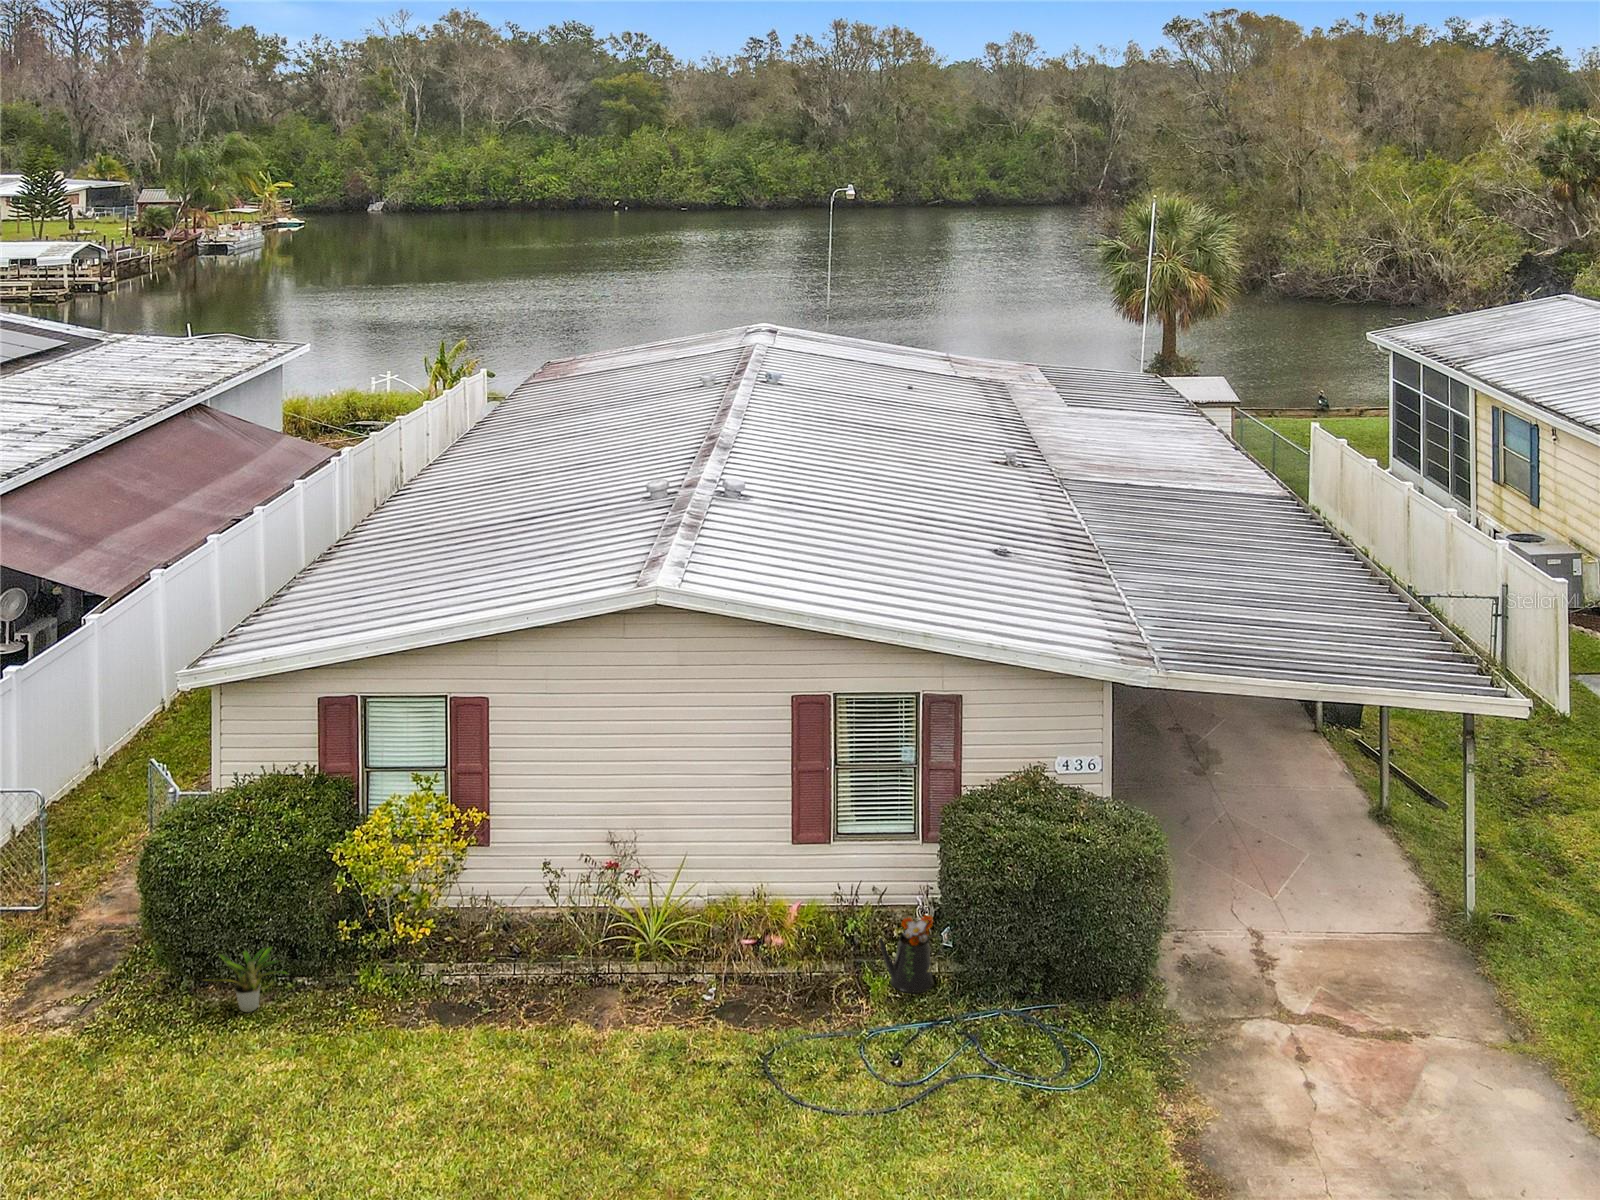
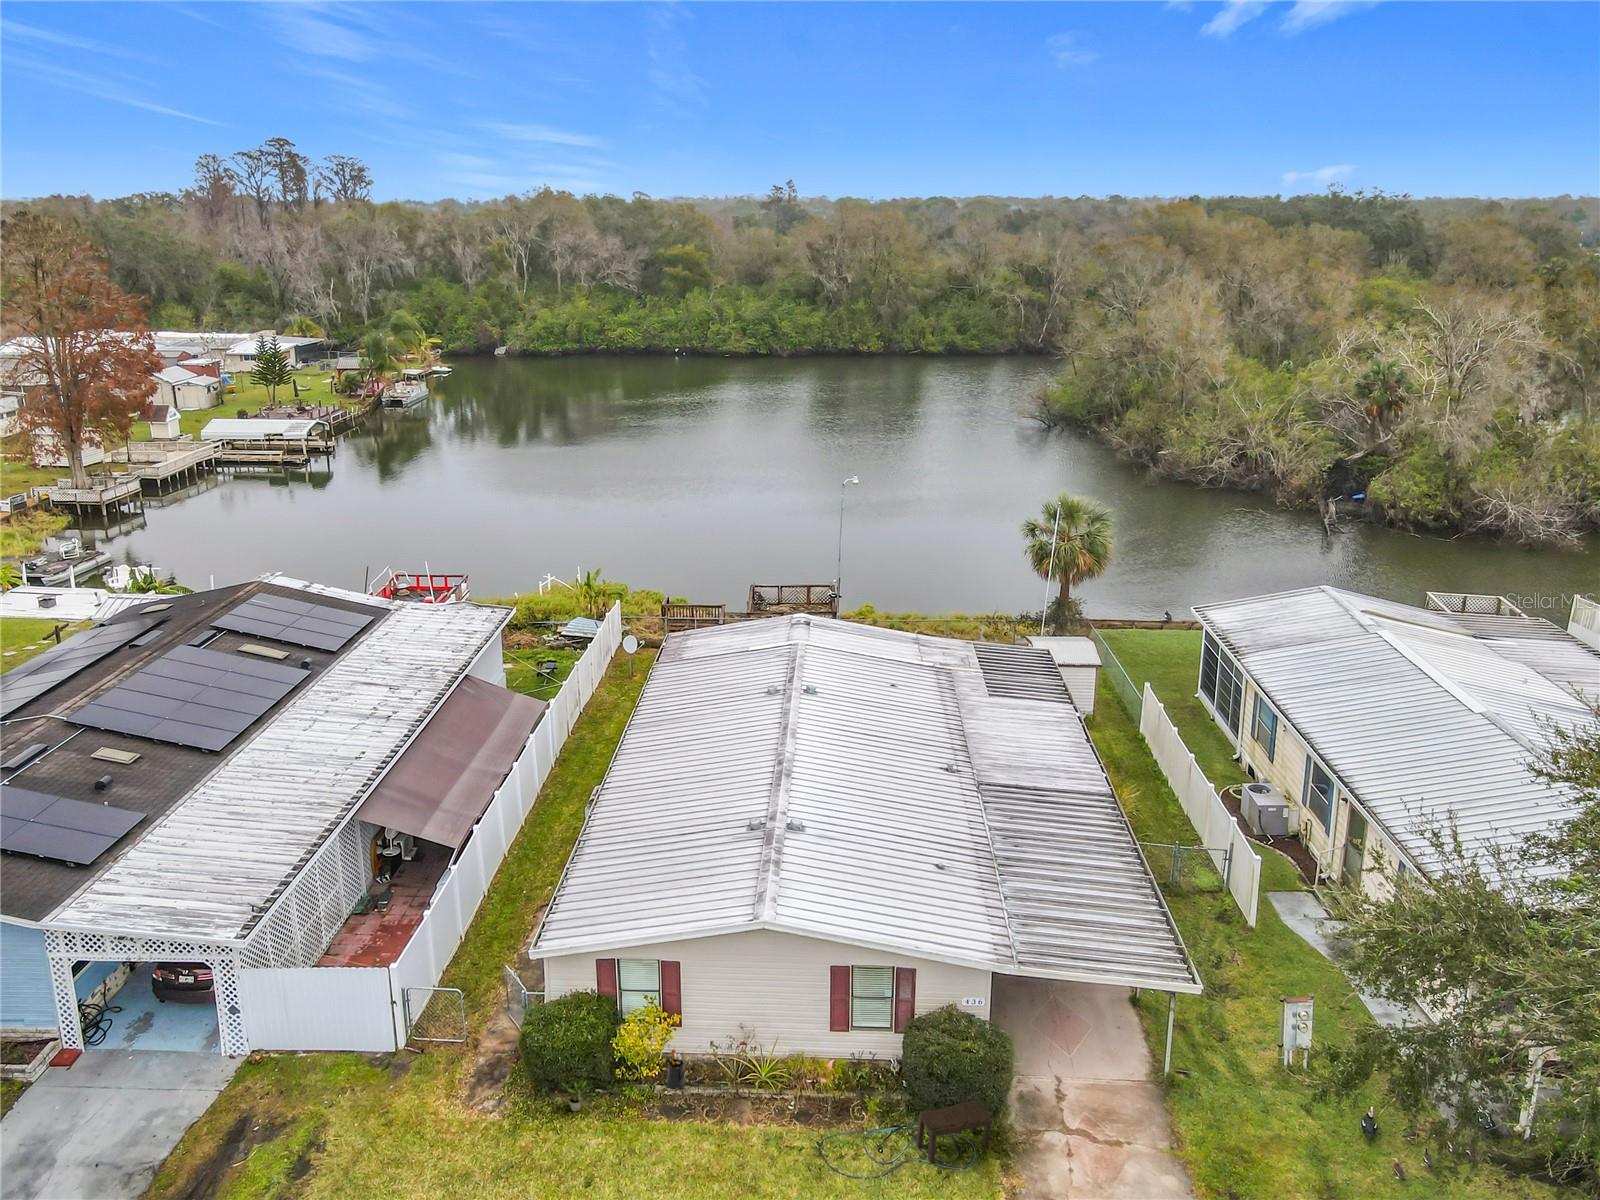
watering can: present [879,915,942,993] -> present [666,1049,686,1089]
bench: none [973,953,1139,1081] -> present [916,1100,993,1163]

